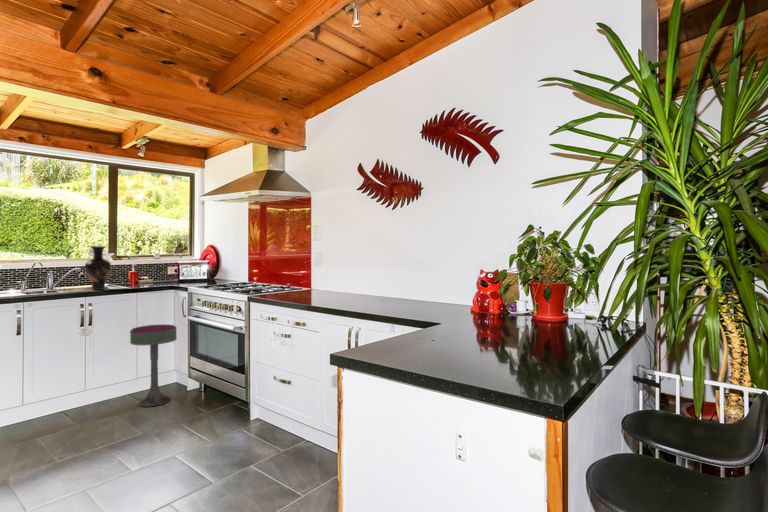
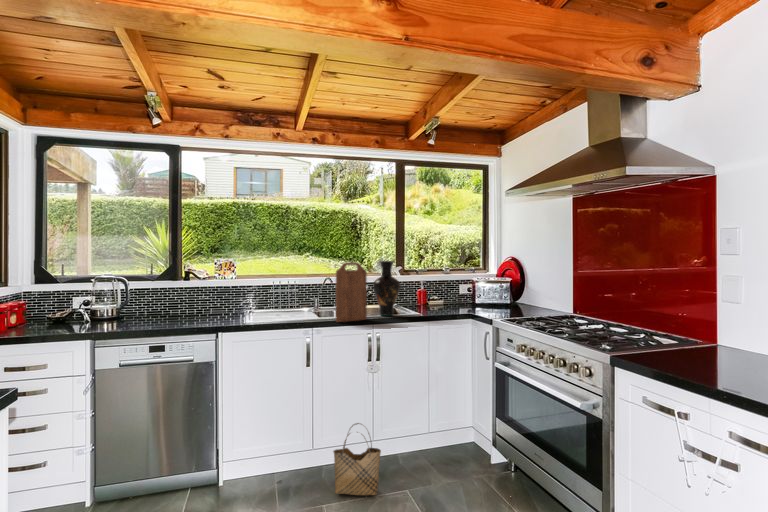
cutting board: none [47,246,79,295] -> present [336,262,367,322]
bar stool: present [130,324,177,407] -> none [423,369,480,488]
woven basket: none [47,371,93,427] -> present [333,423,381,495]

